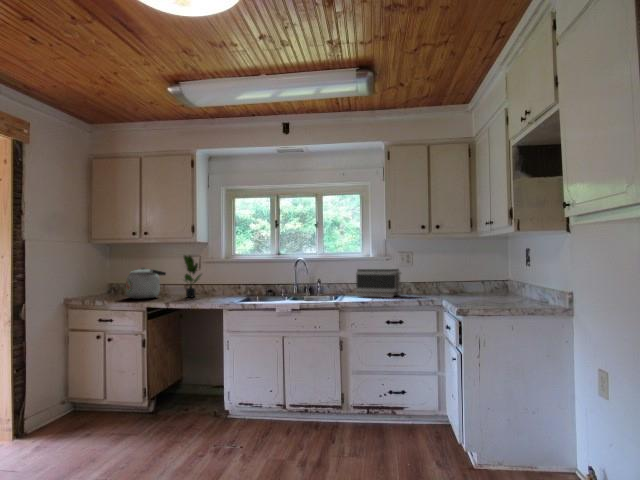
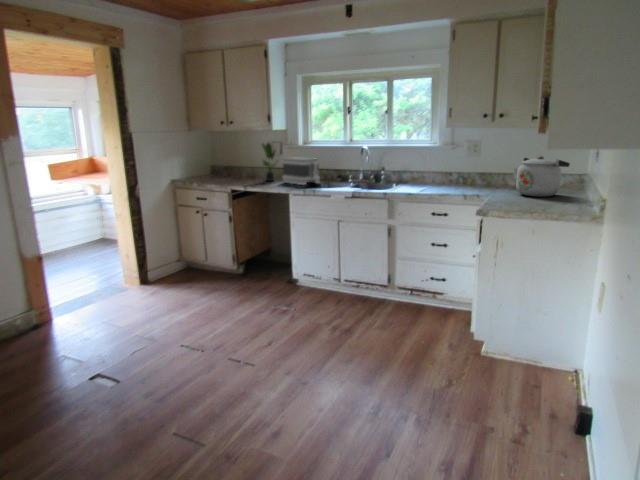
kettle: present [126,267,166,299] -> present [513,156,570,197]
toaster: present [356,269,402,298] -> present [283,158,320,185]

